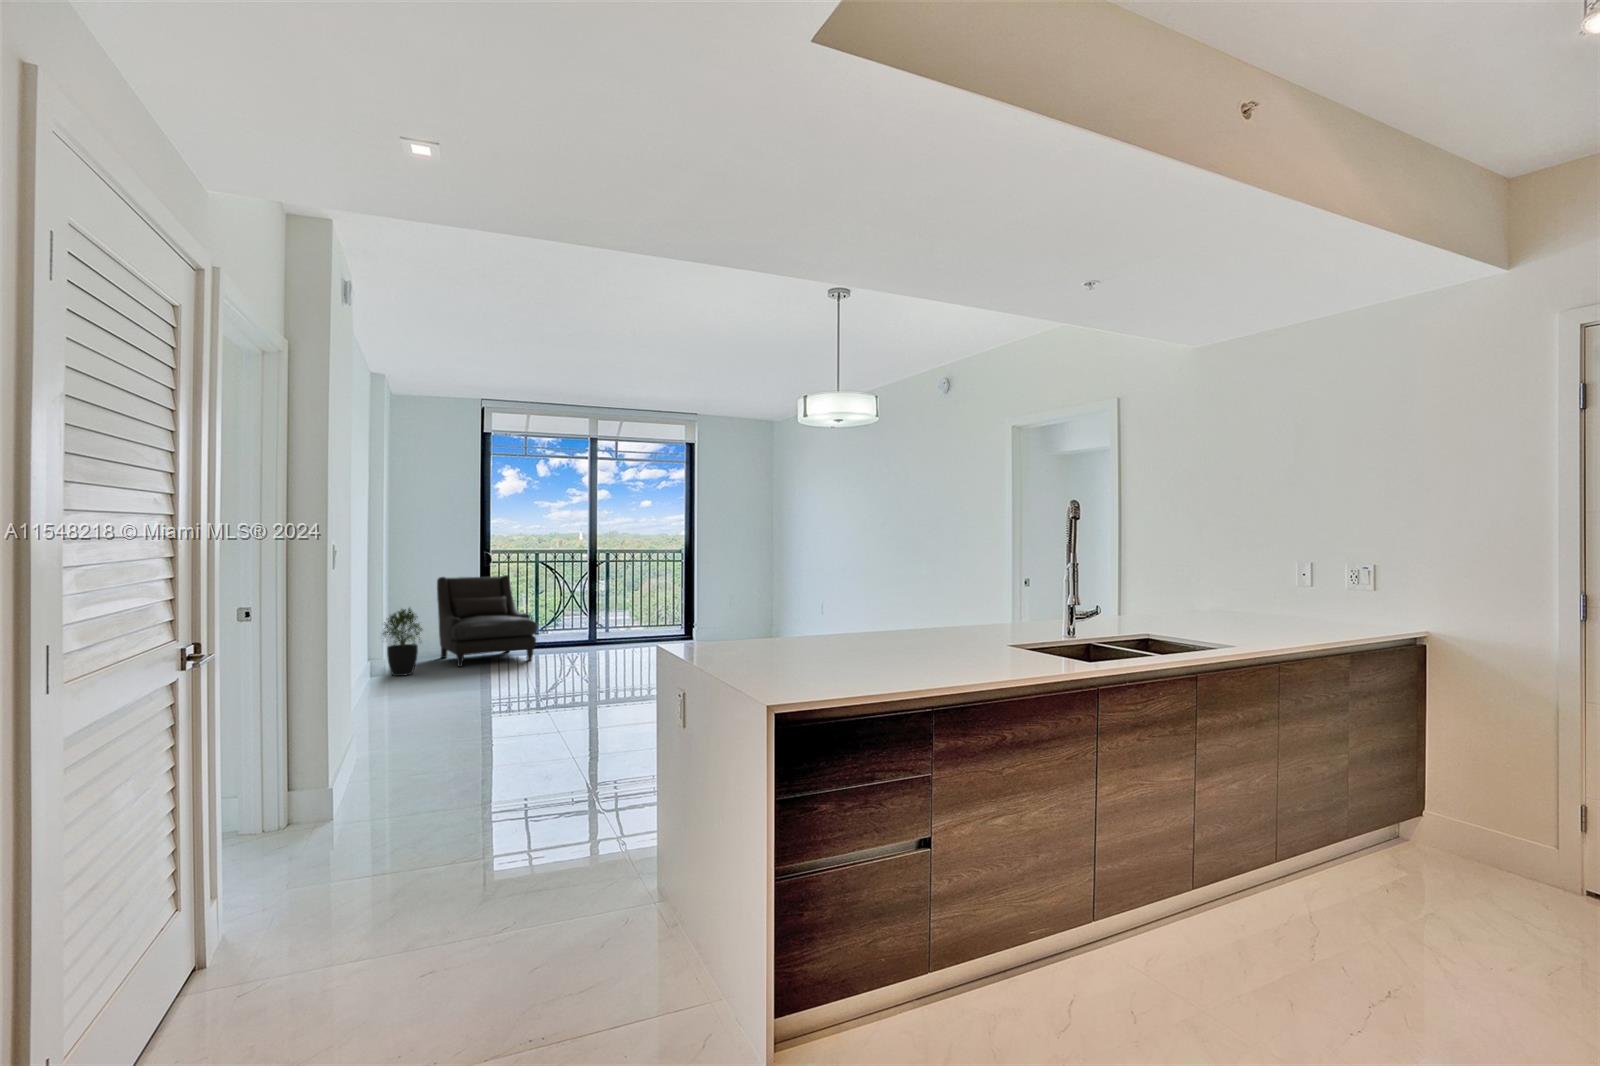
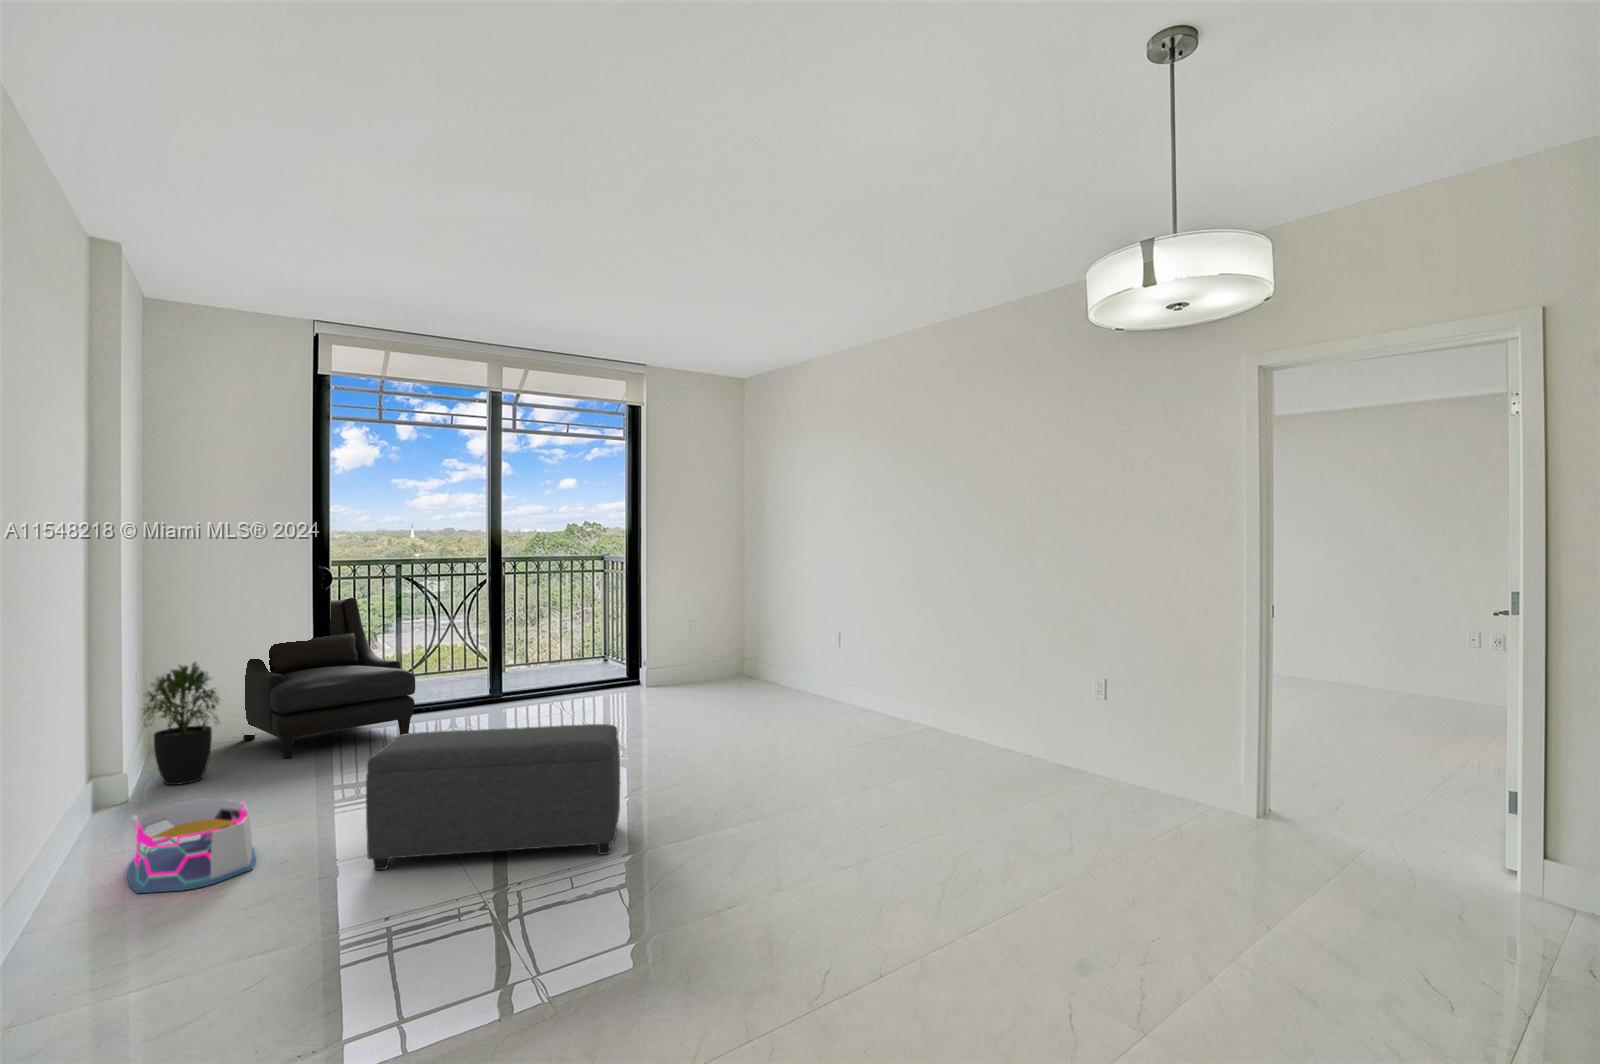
ottoman: none [476,646,618,715] -> present [366,724,620,870]
storage bin: none [364,675,426,716] -> present [127,799,256,893]

